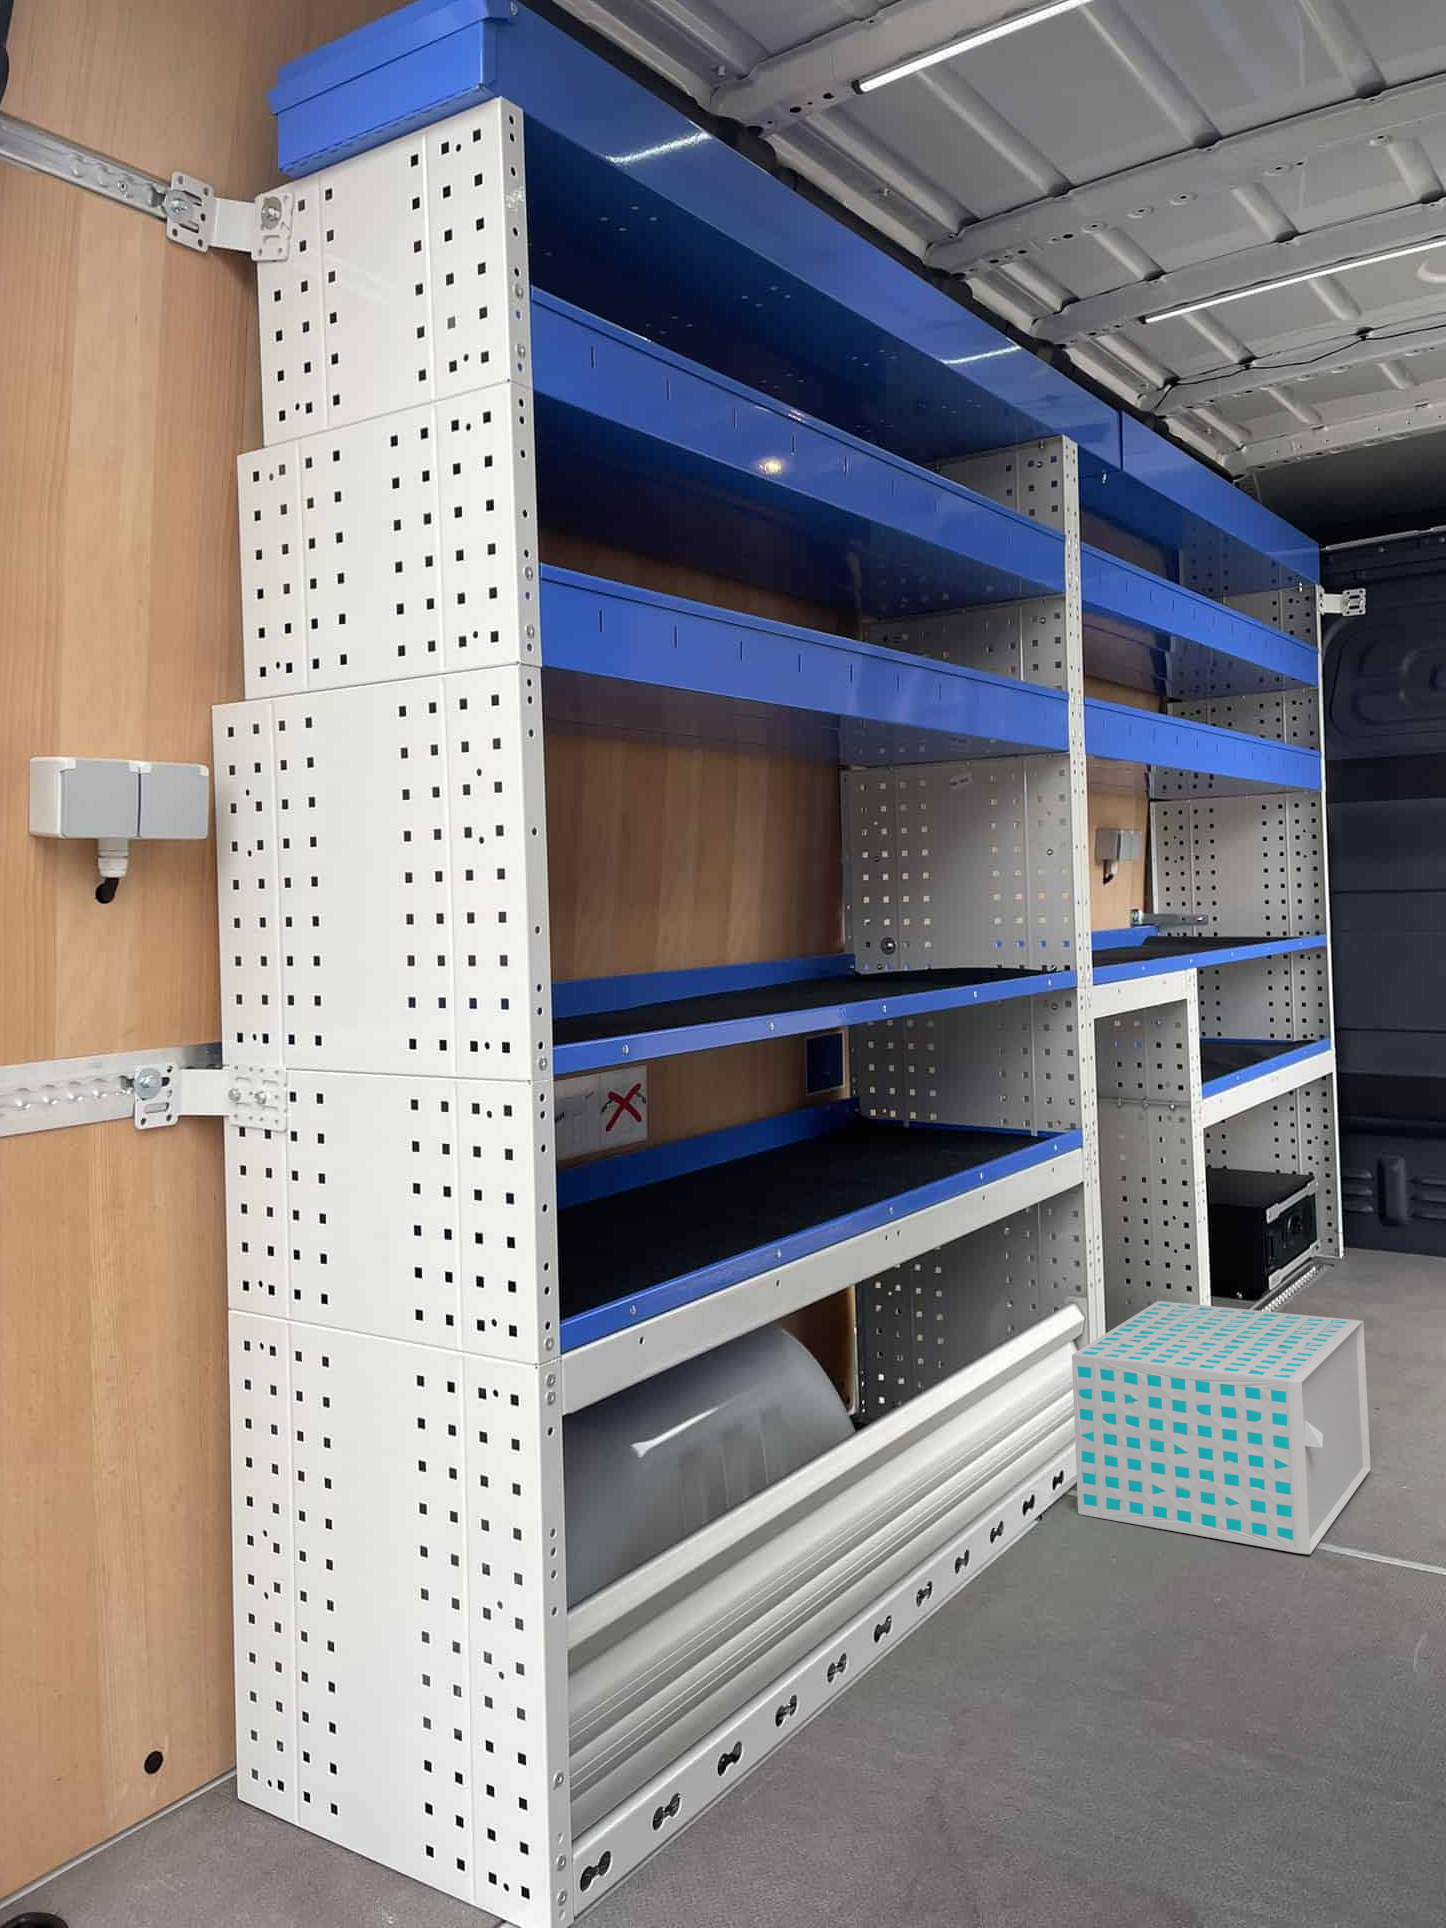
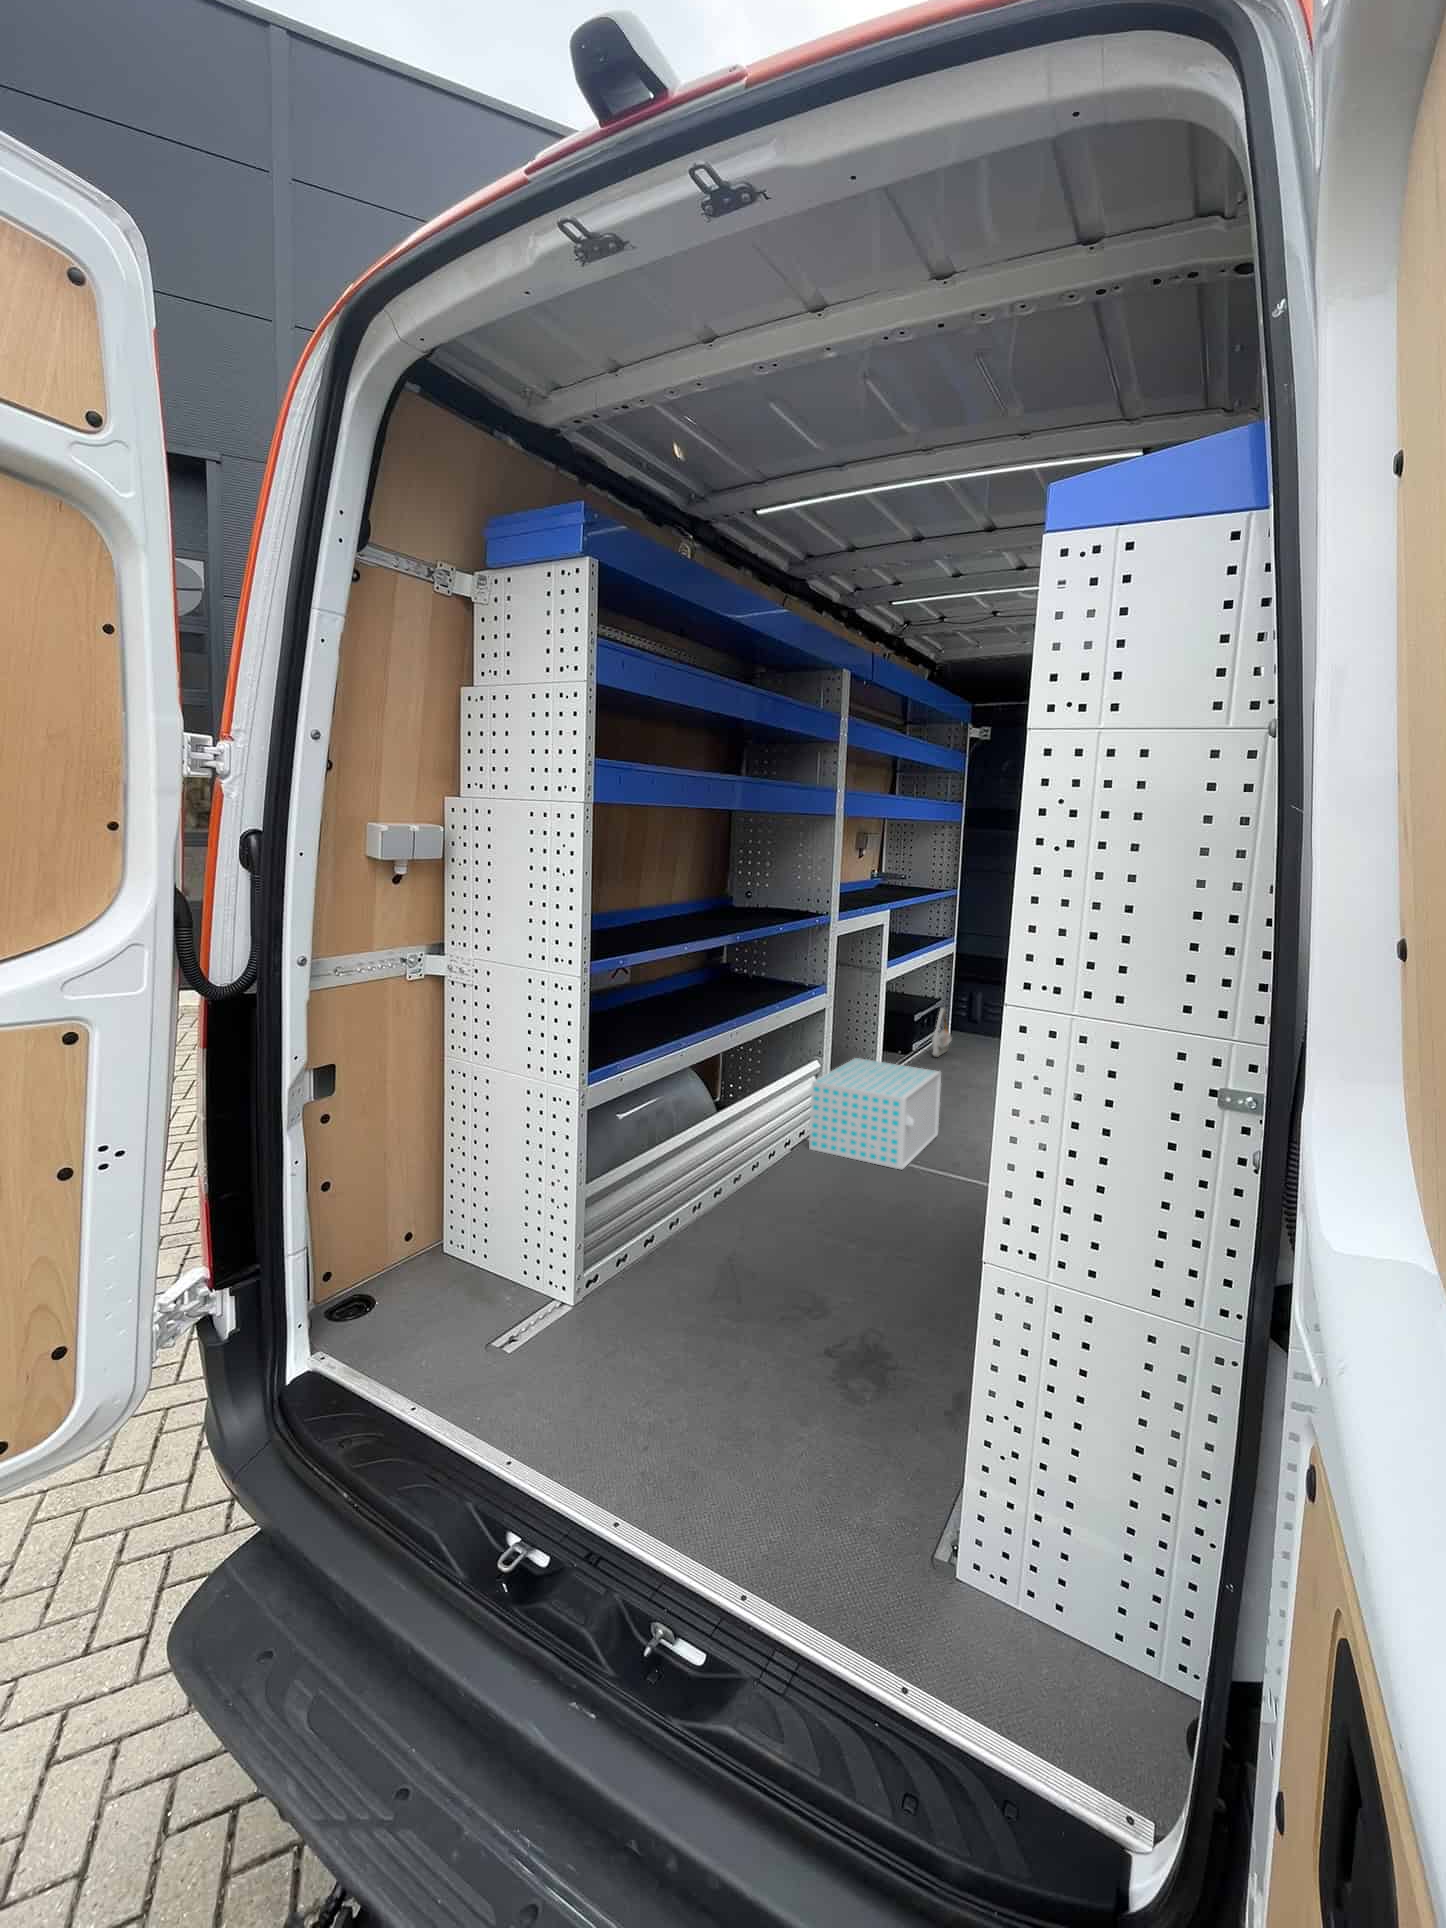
bag: none [1301,1195,1344,1303] -> present [932,1008,952,1057]

